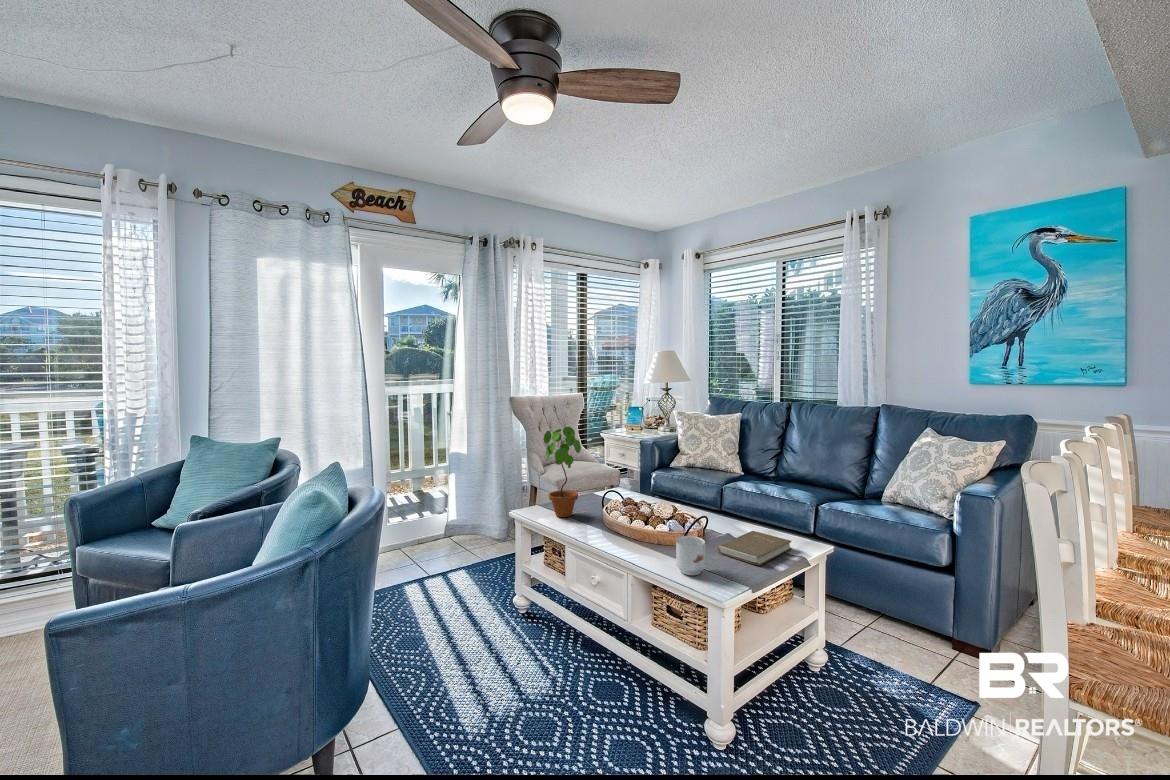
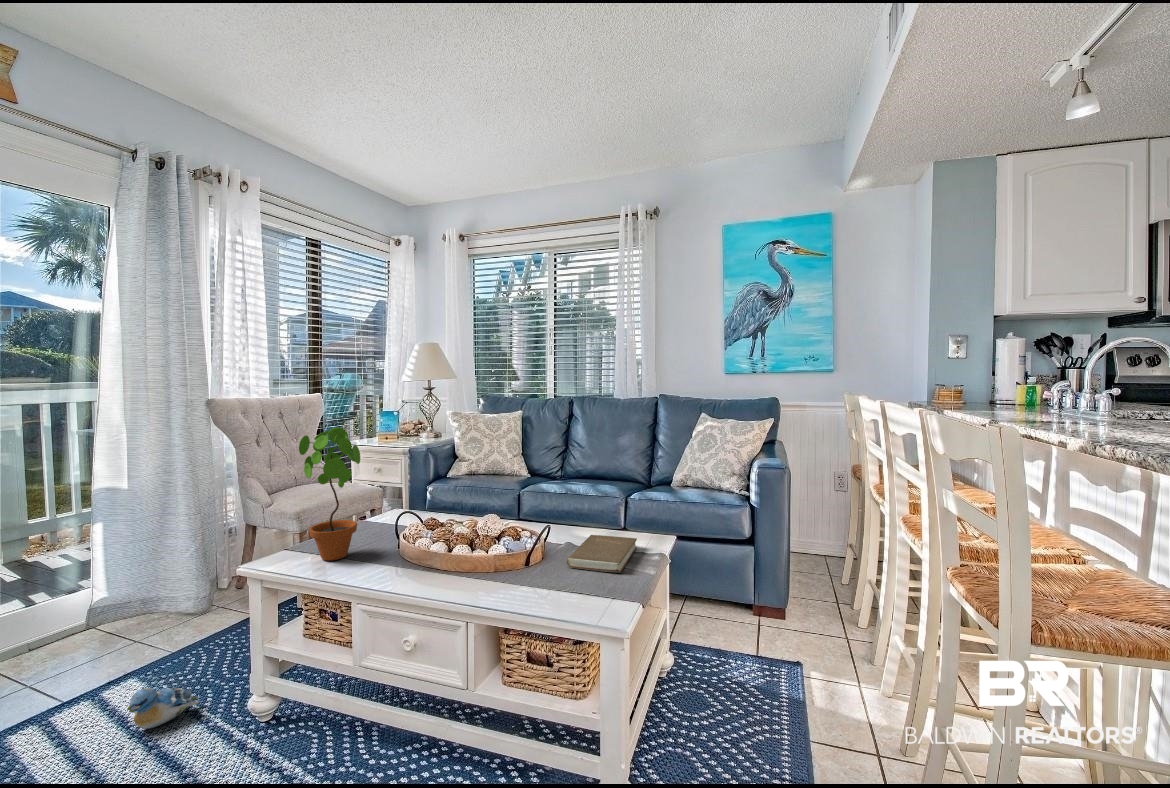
mug: present [676,536,706,575] -> none [532,552,569,603]
plush toy: none [456,575,491,599] -> present [127,688,200,729]

